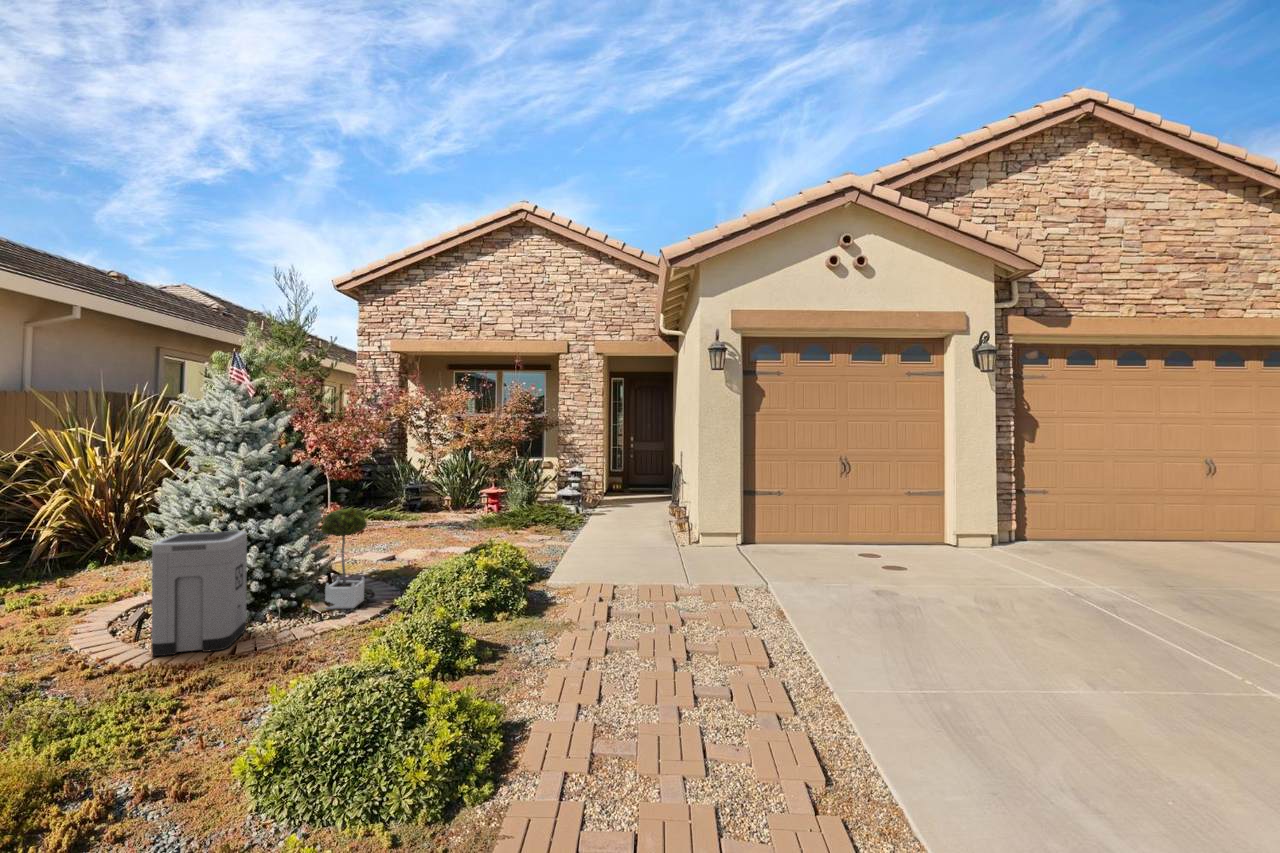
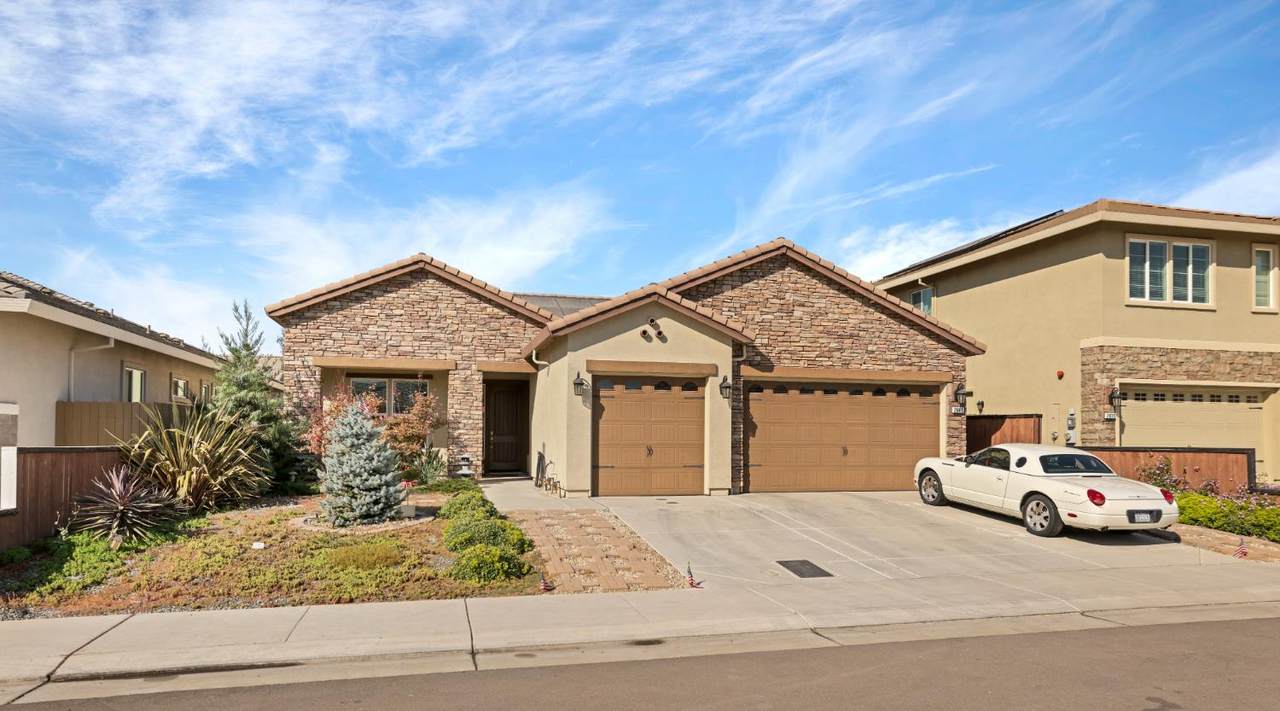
trash can: present [151,531,247,656] -> none [354,476,389,525]

